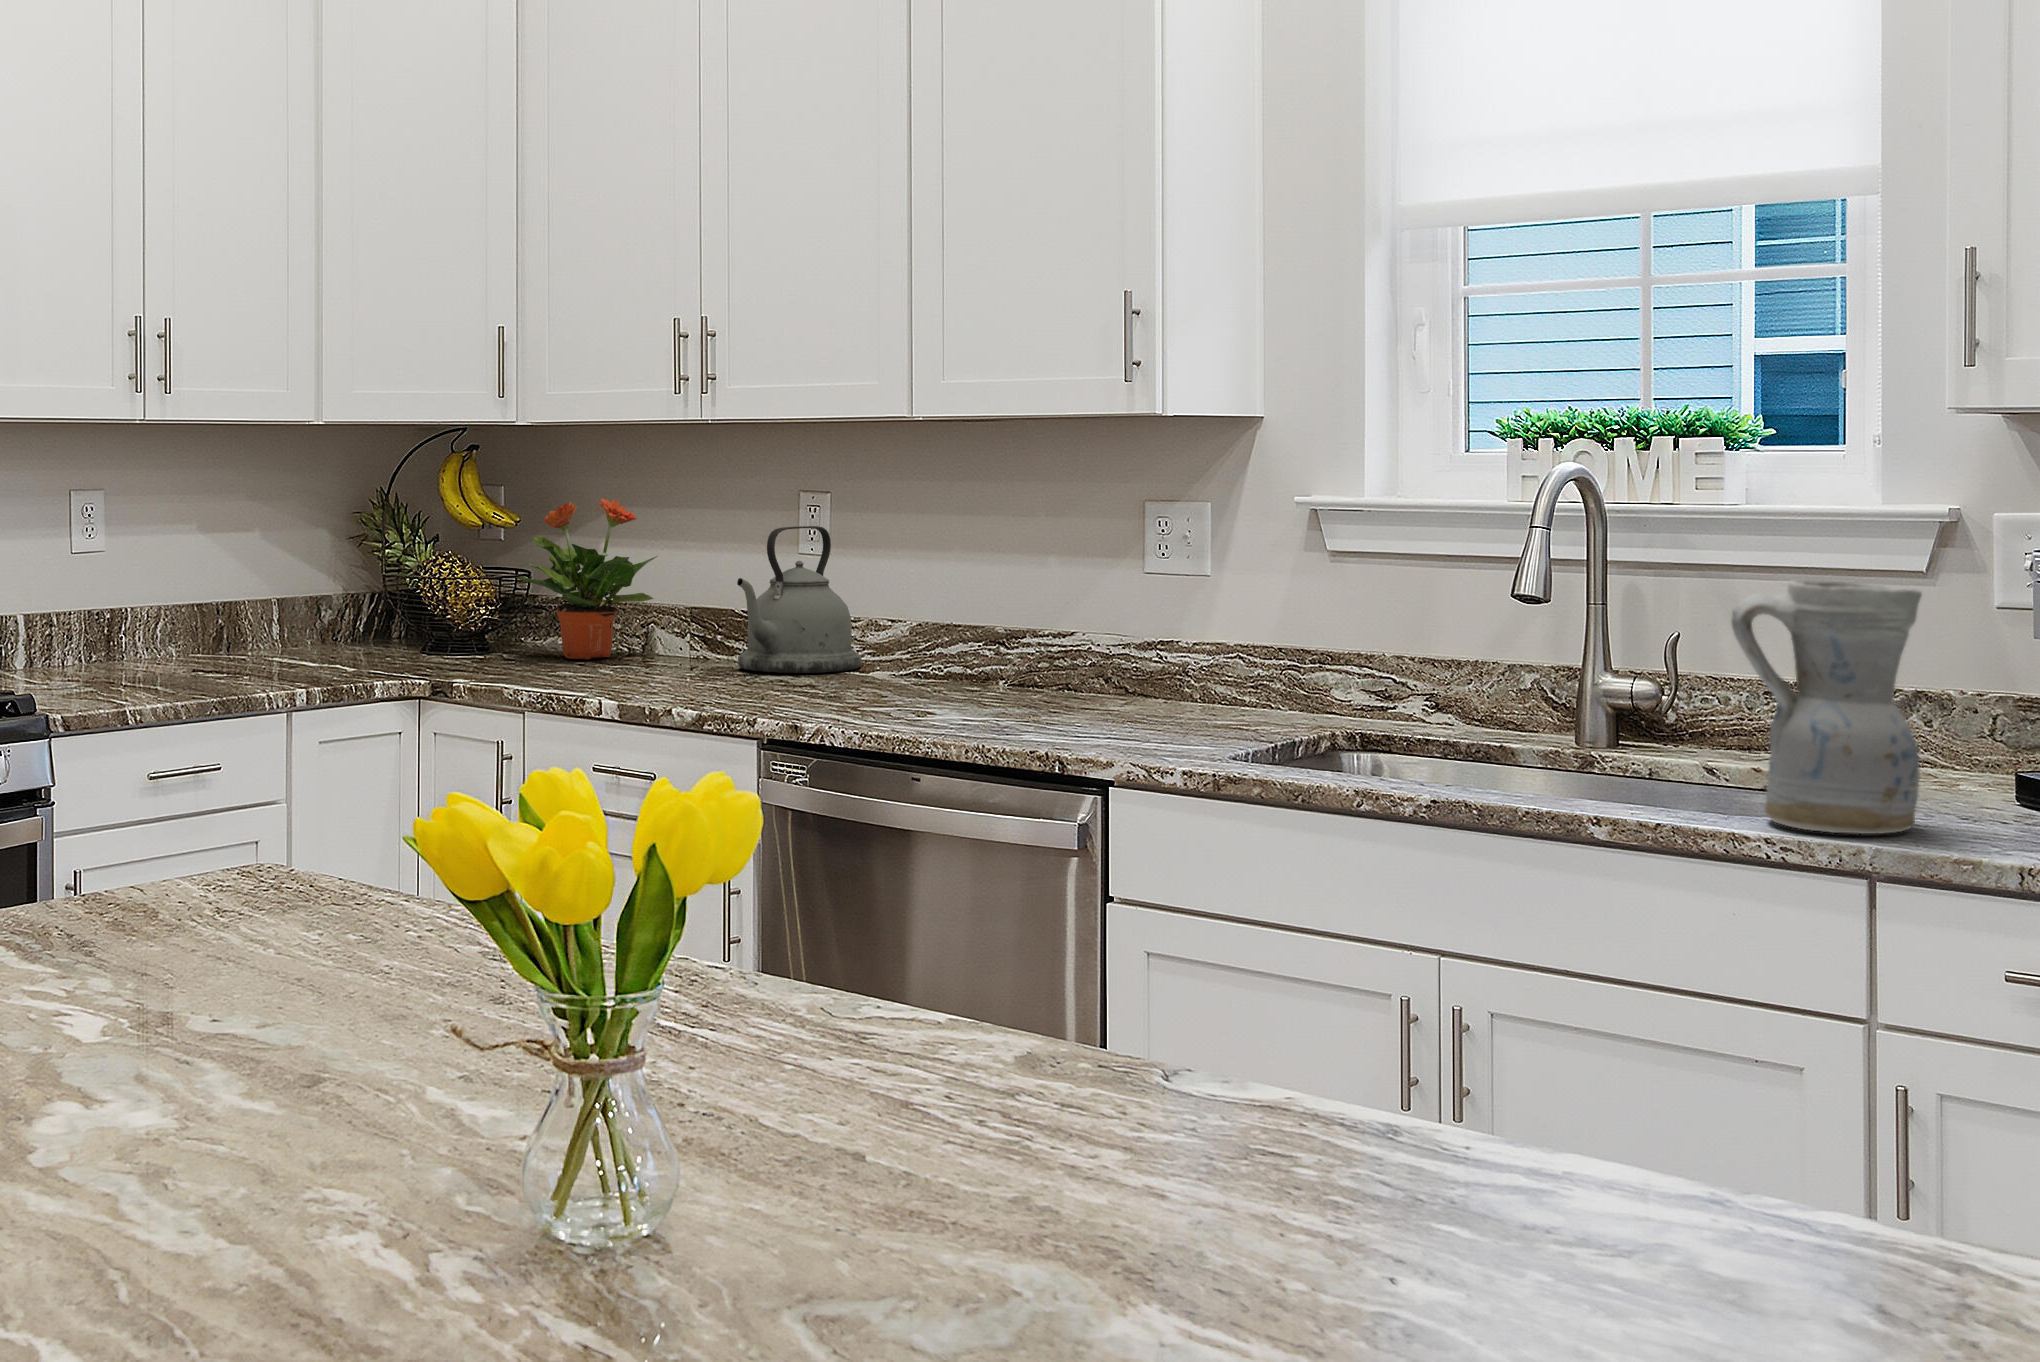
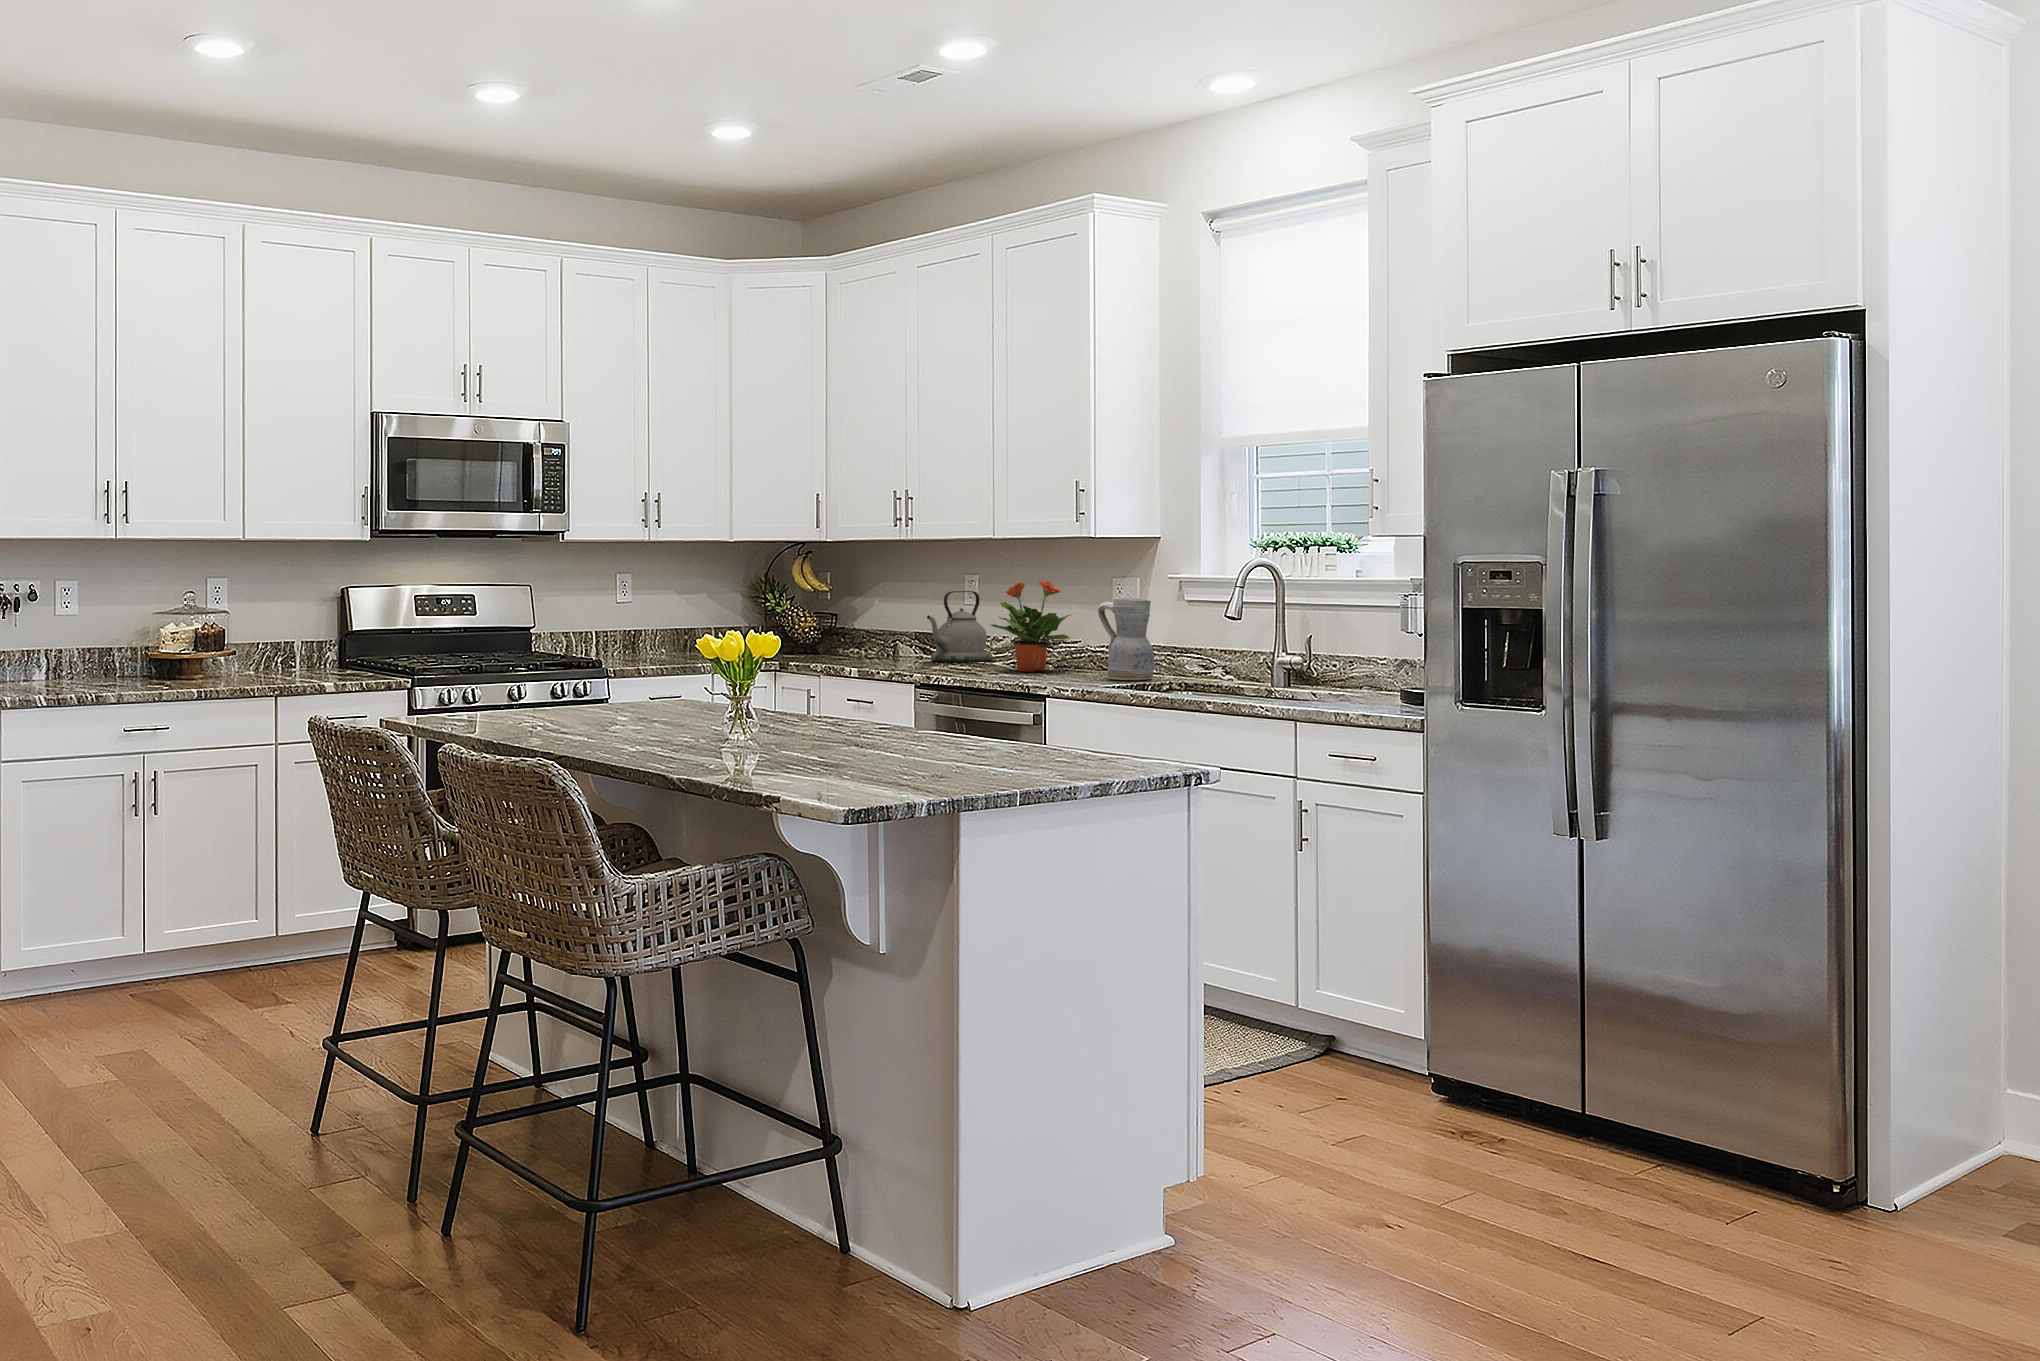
potted plant: present [516,498,657,659] -> present [991,580,1071,672]
ceramic pitcher: present [1731,579,1922,834] -> present [1098,597,1154,680]

